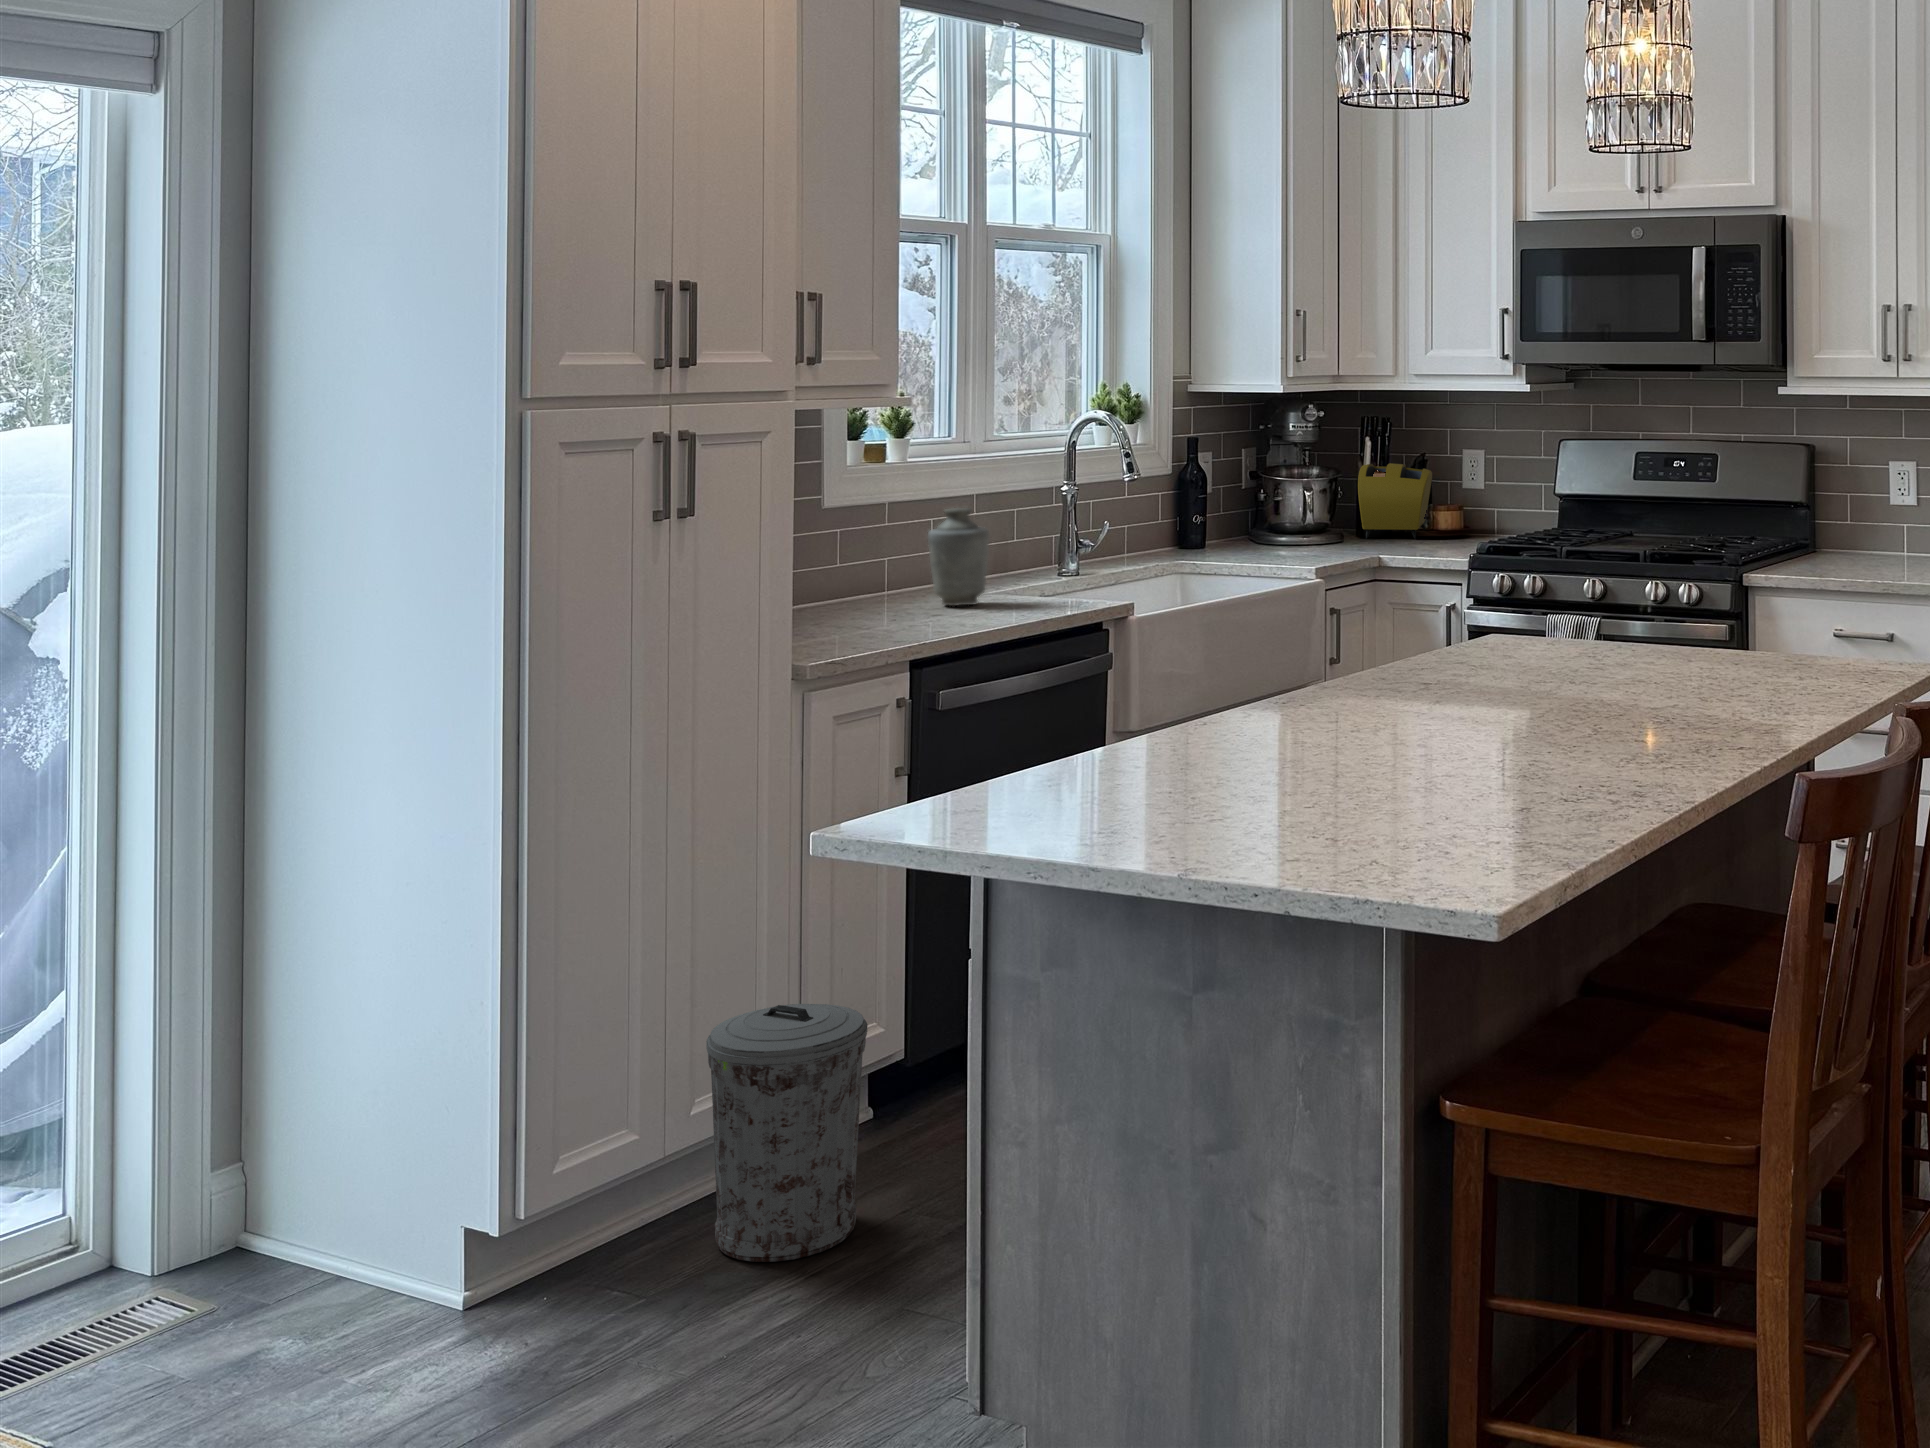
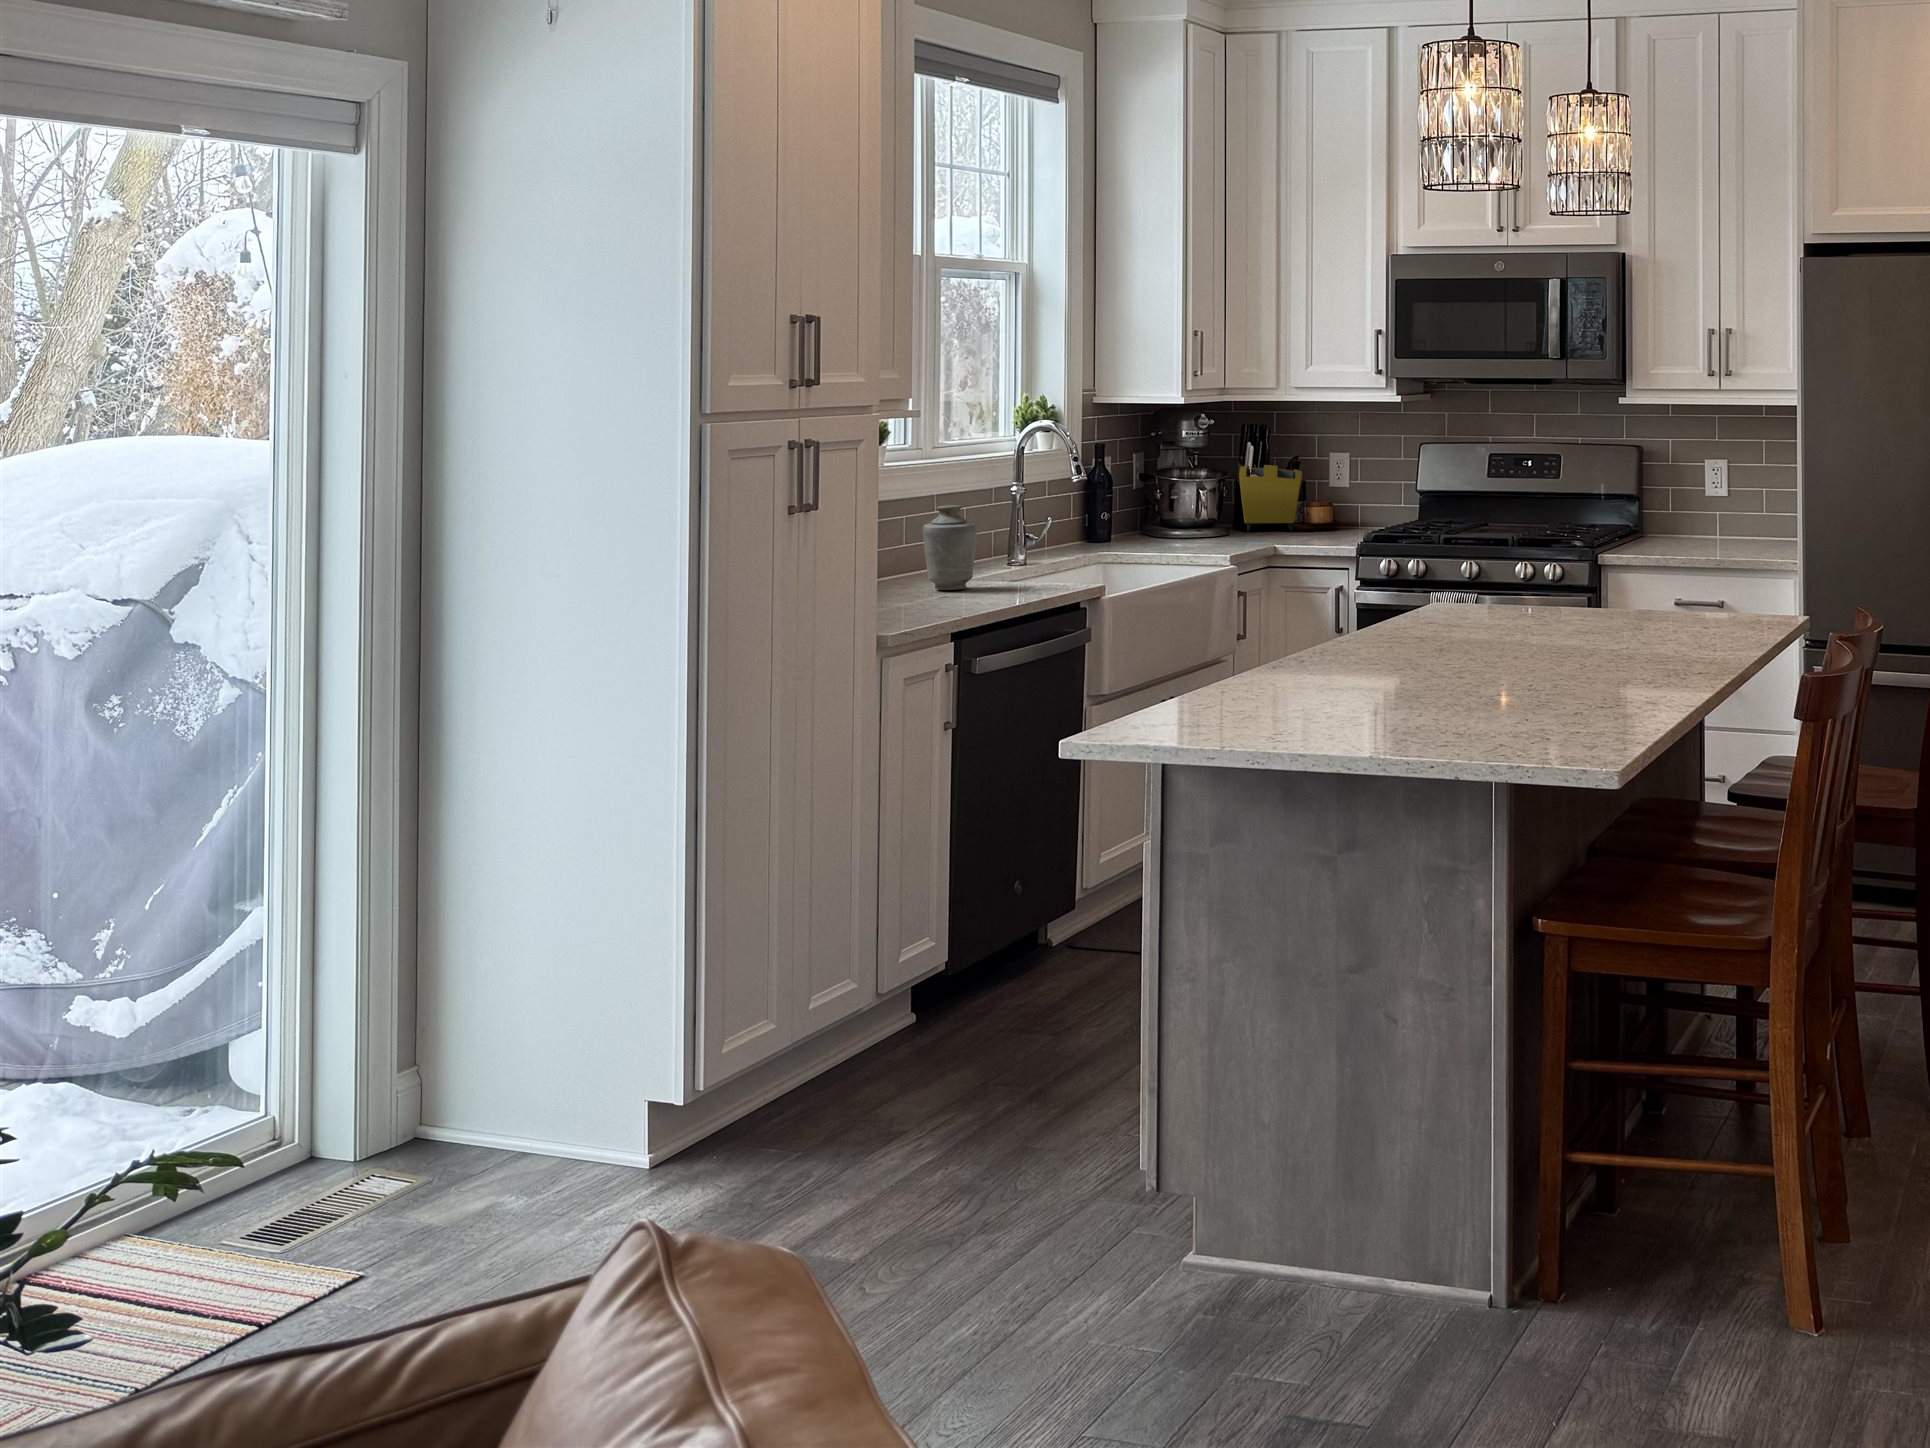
trash can: present [706,1004,868,1262] -> none [828,916,959,1124]

